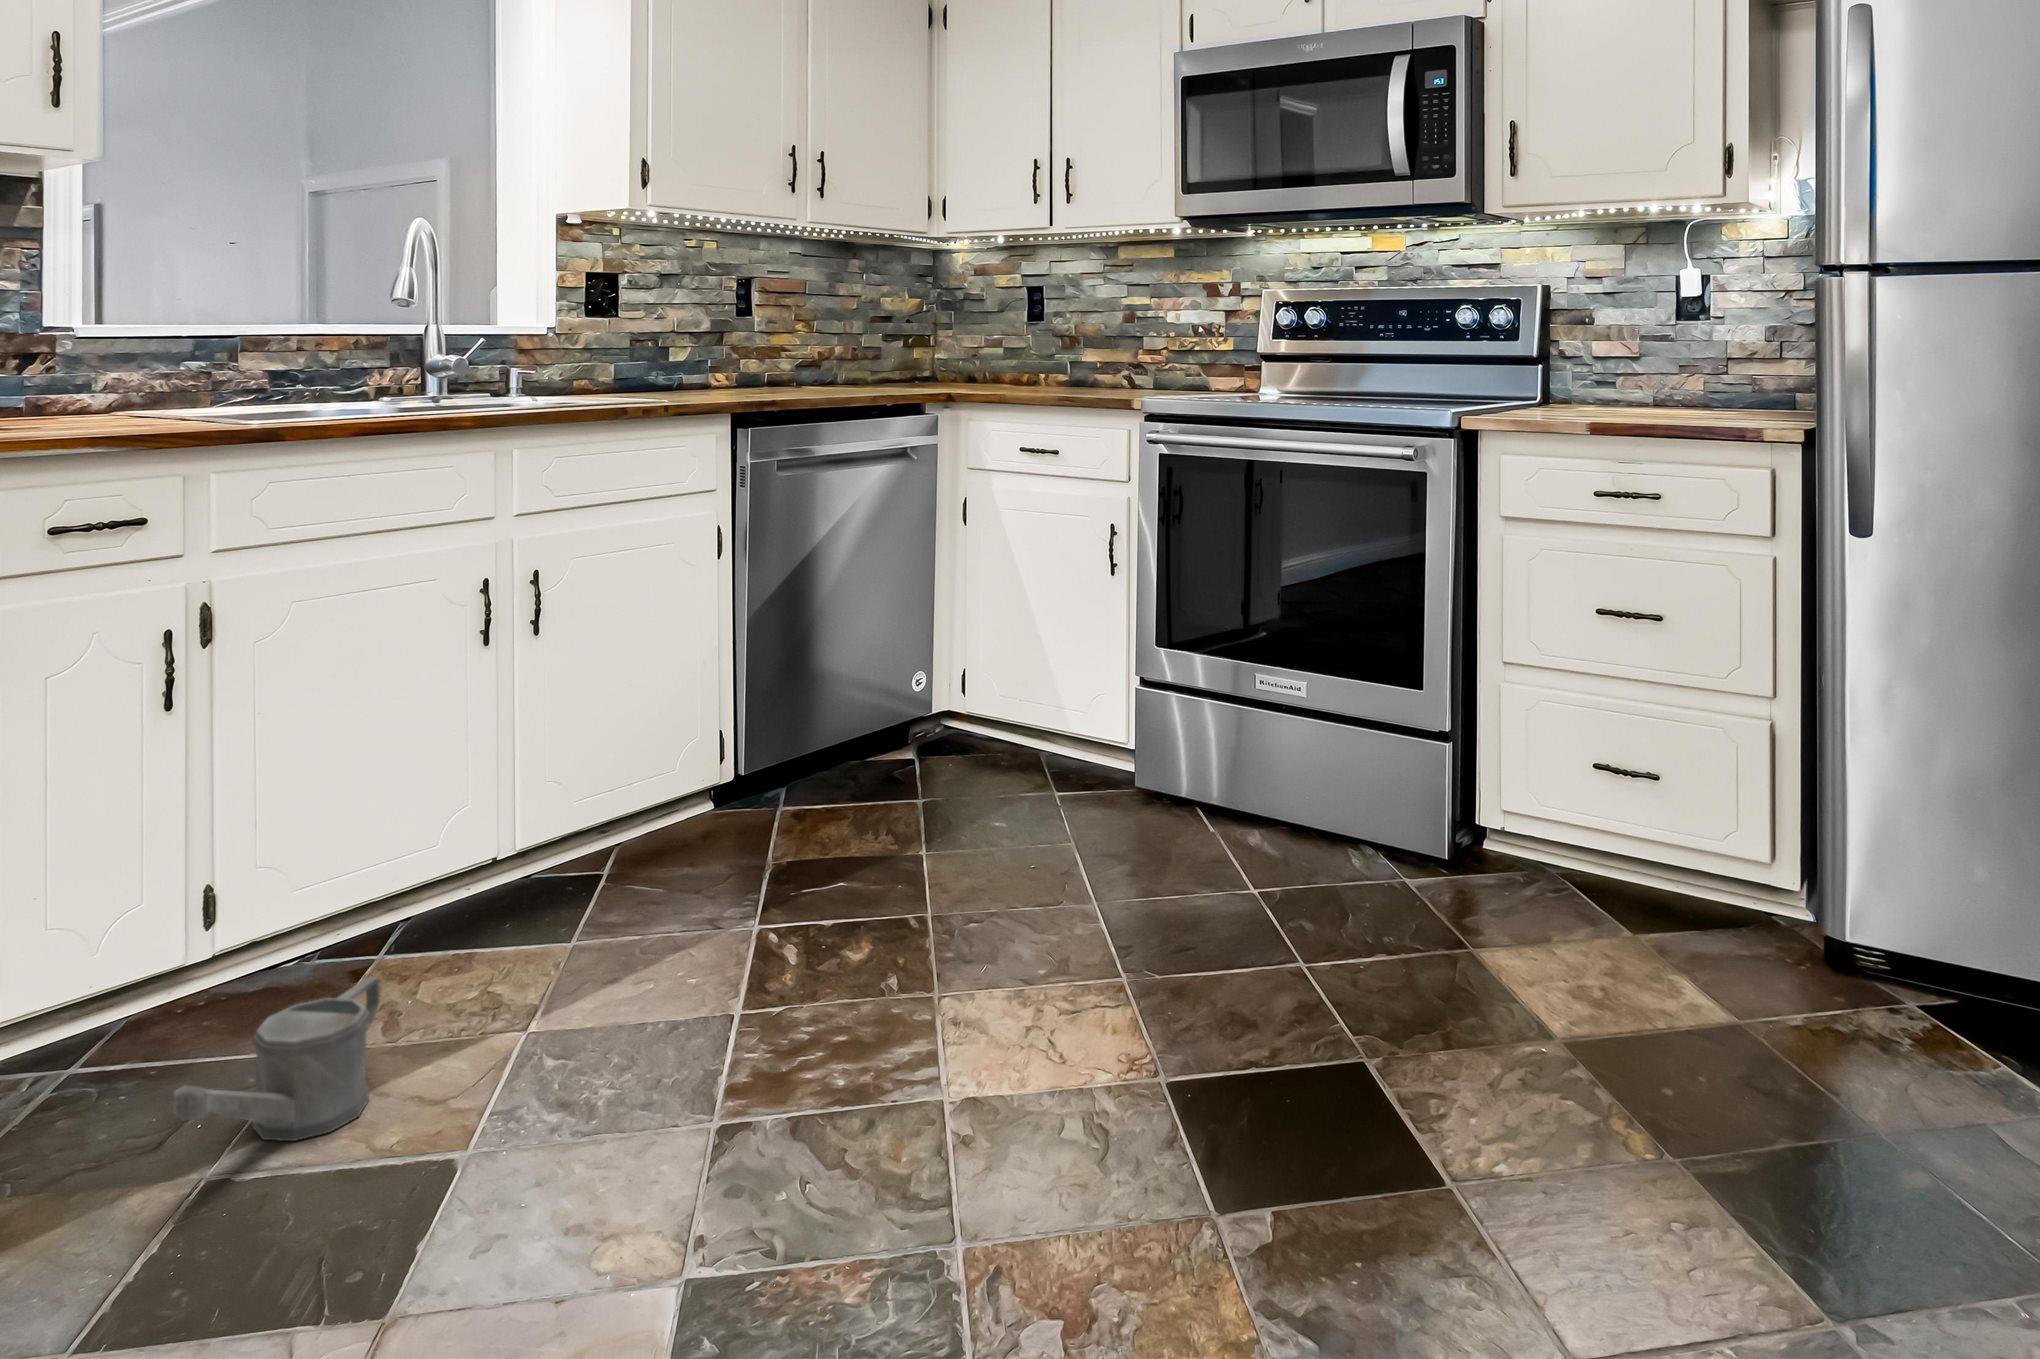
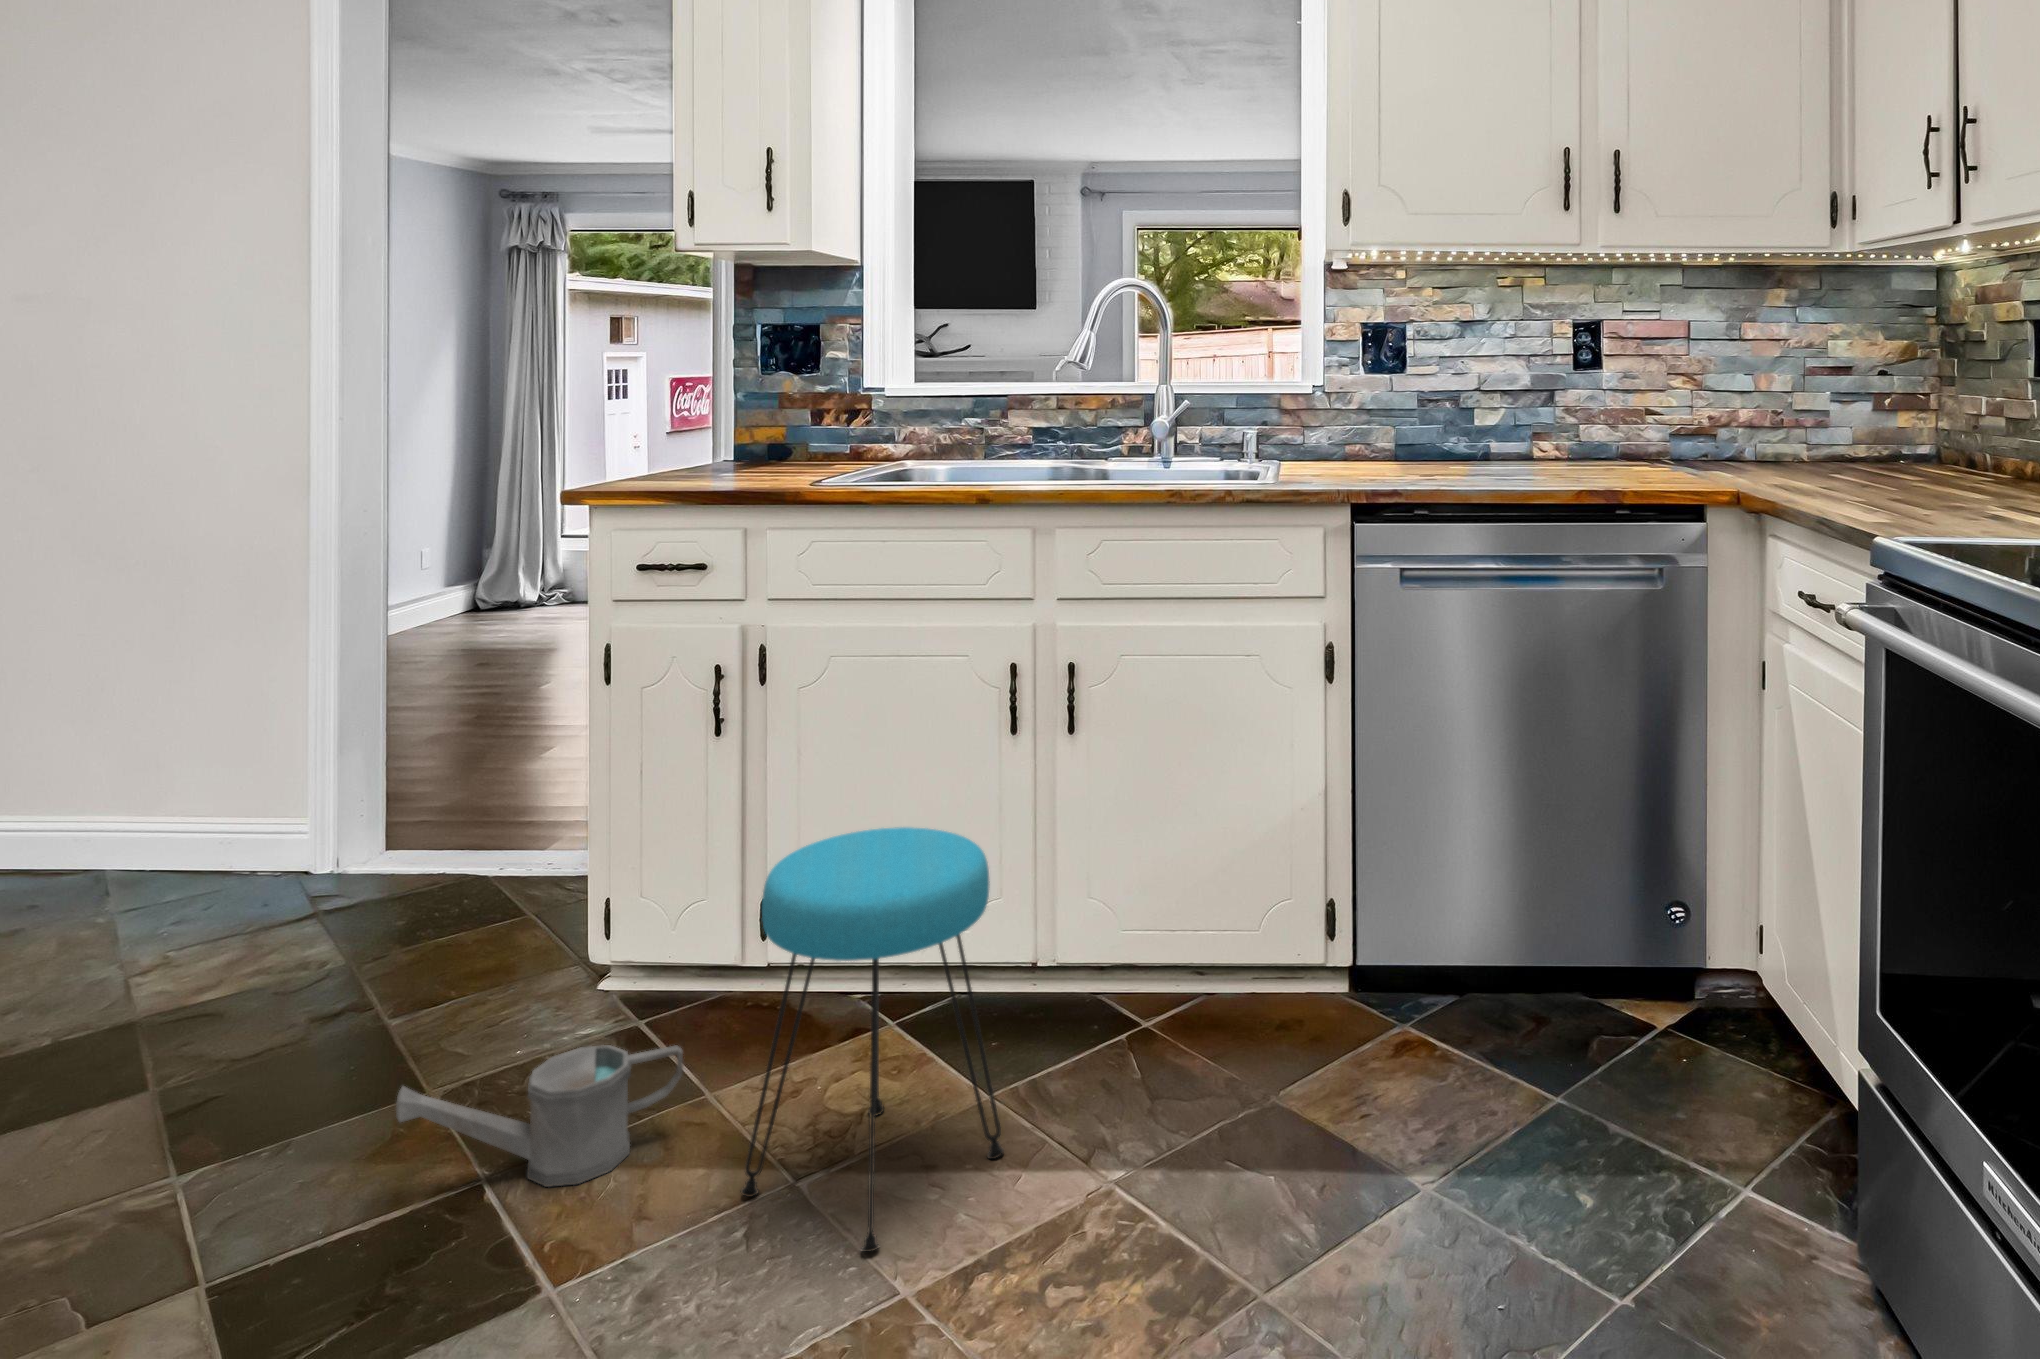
stool: none [507,700,709,1043] -> present [741,827,1004,1252]

